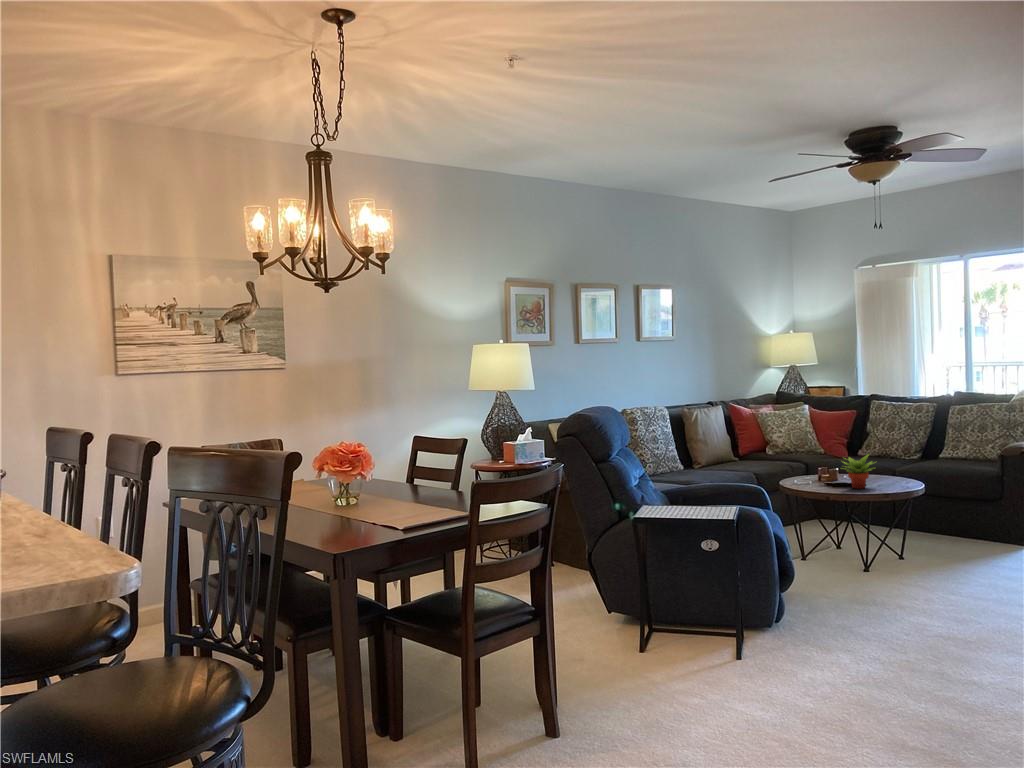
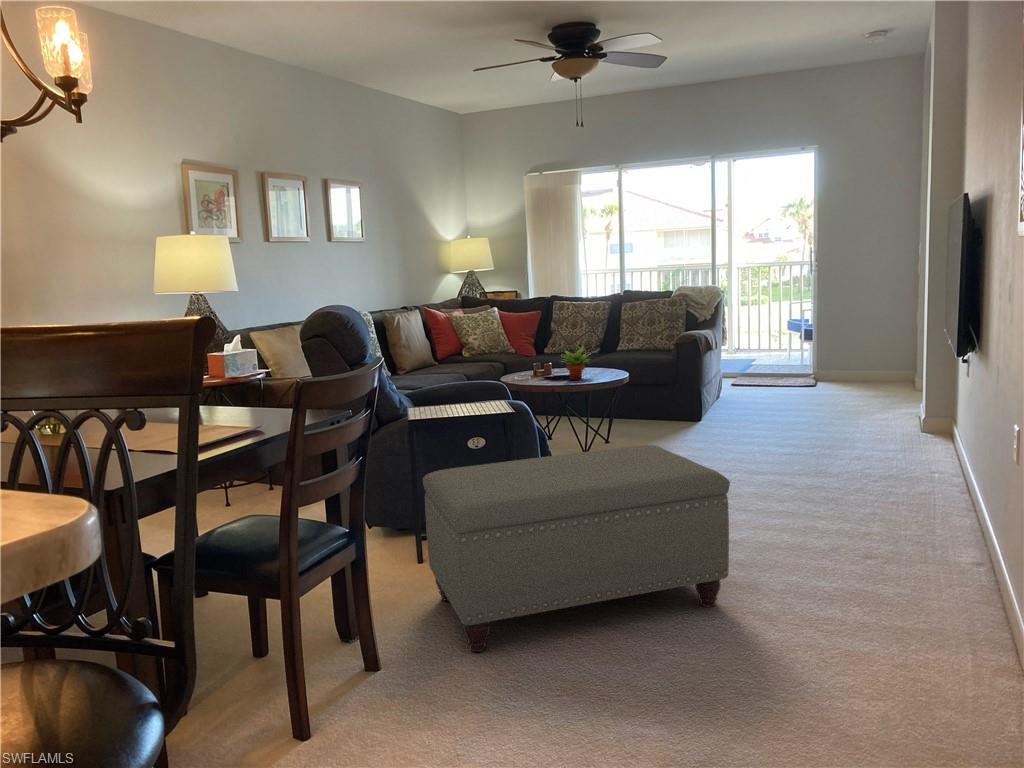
ottoman: none [625,565,921,745] -> present [423,445,730,652]

